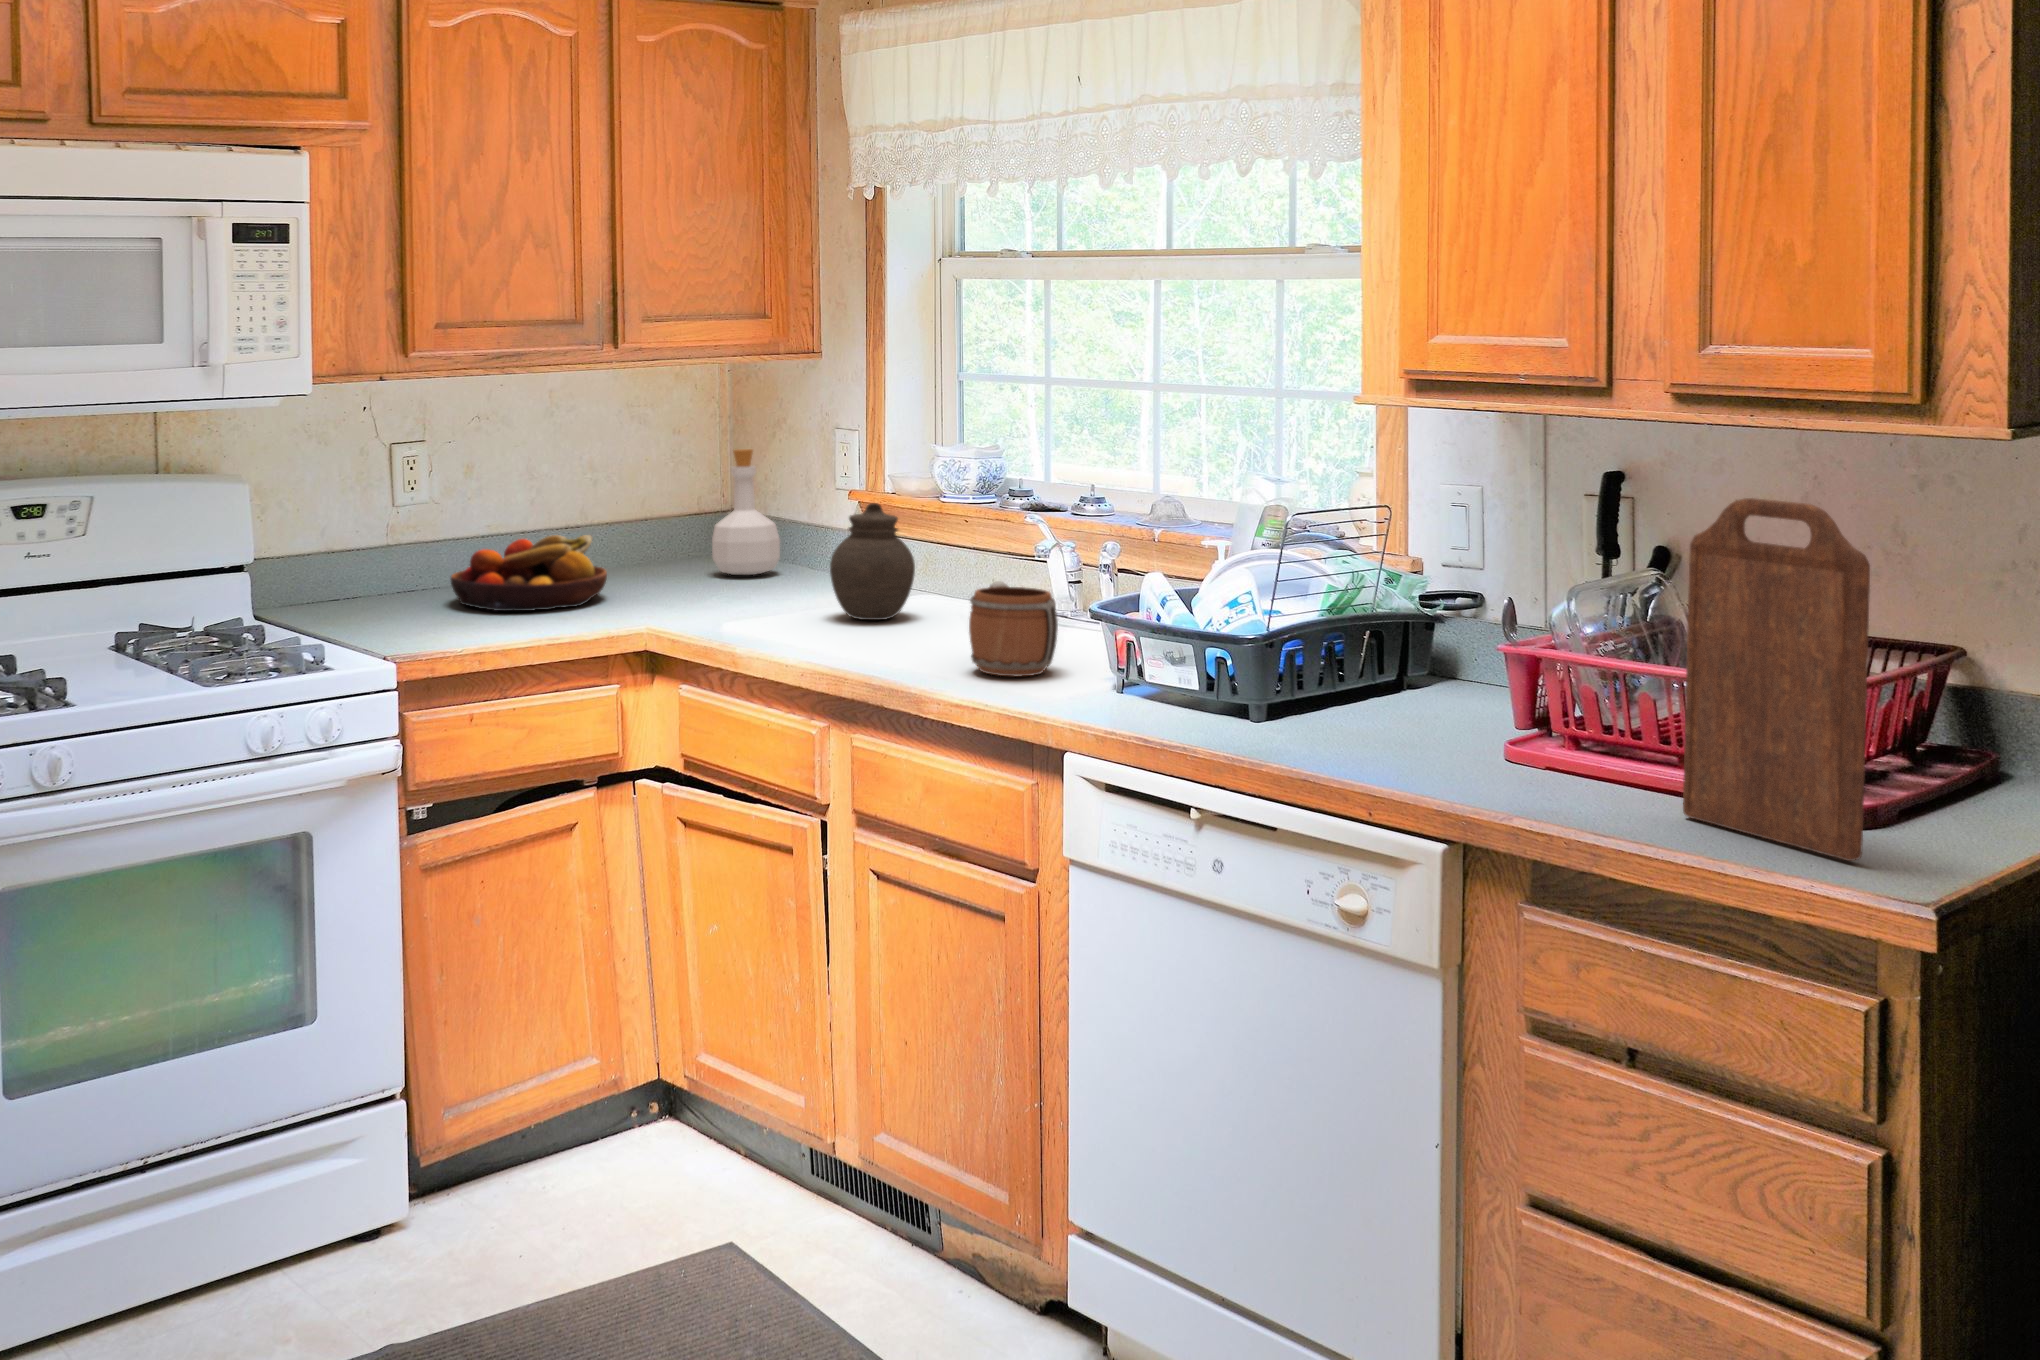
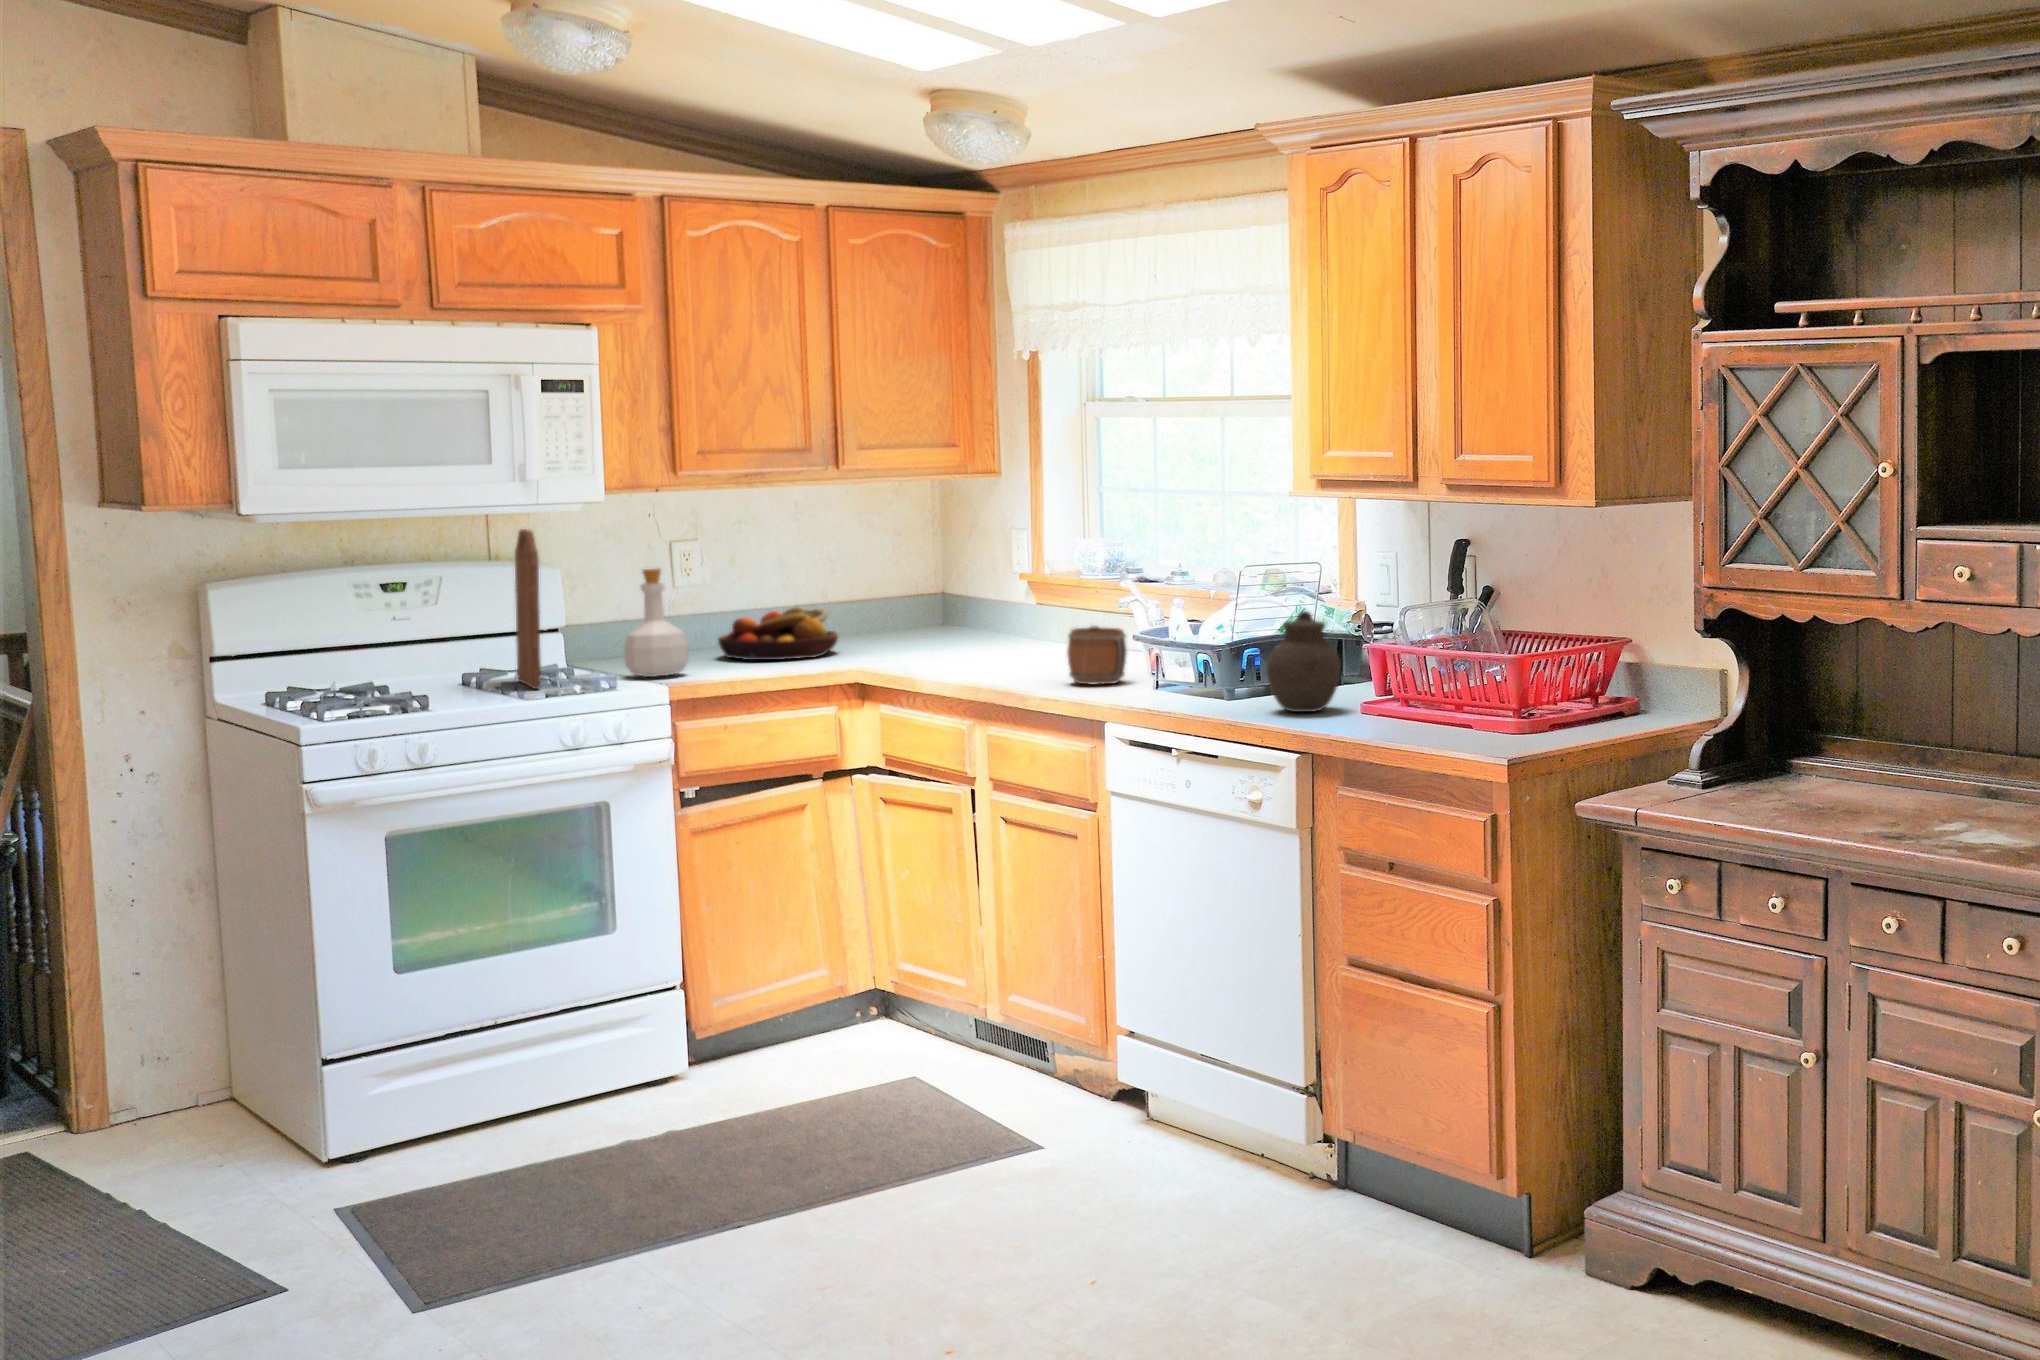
bottle: present [712,449,780,575] -> present [624,569,689,677]
cutting board: present [1683,498,1870,861] -> present [515,529,541,689]
jar: present [830,503,915,620] -> present [1267,611,1341,712]

